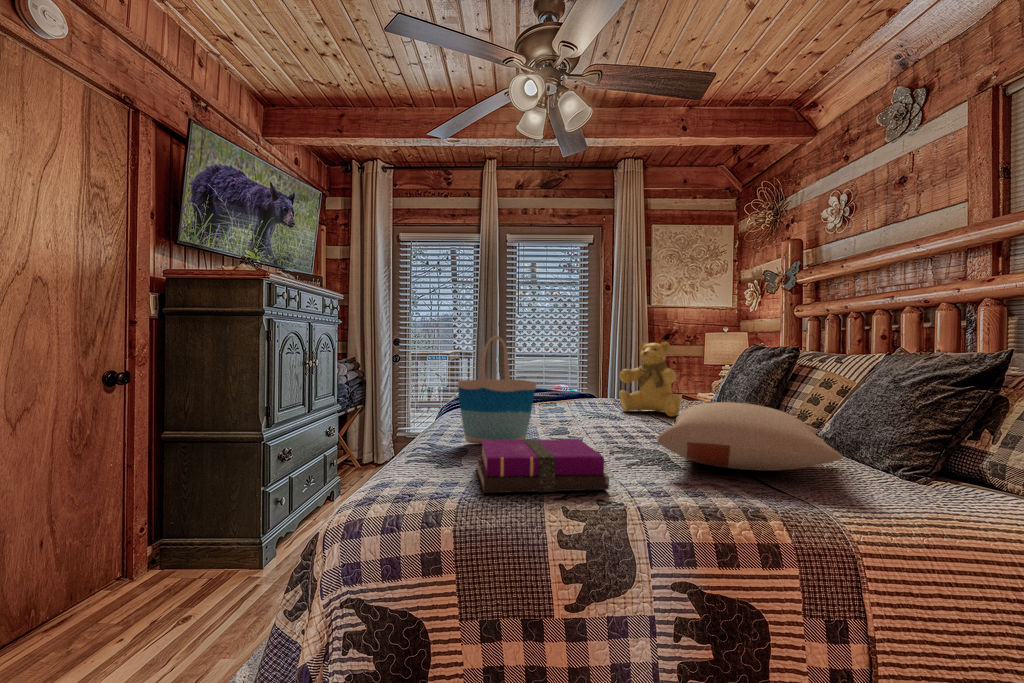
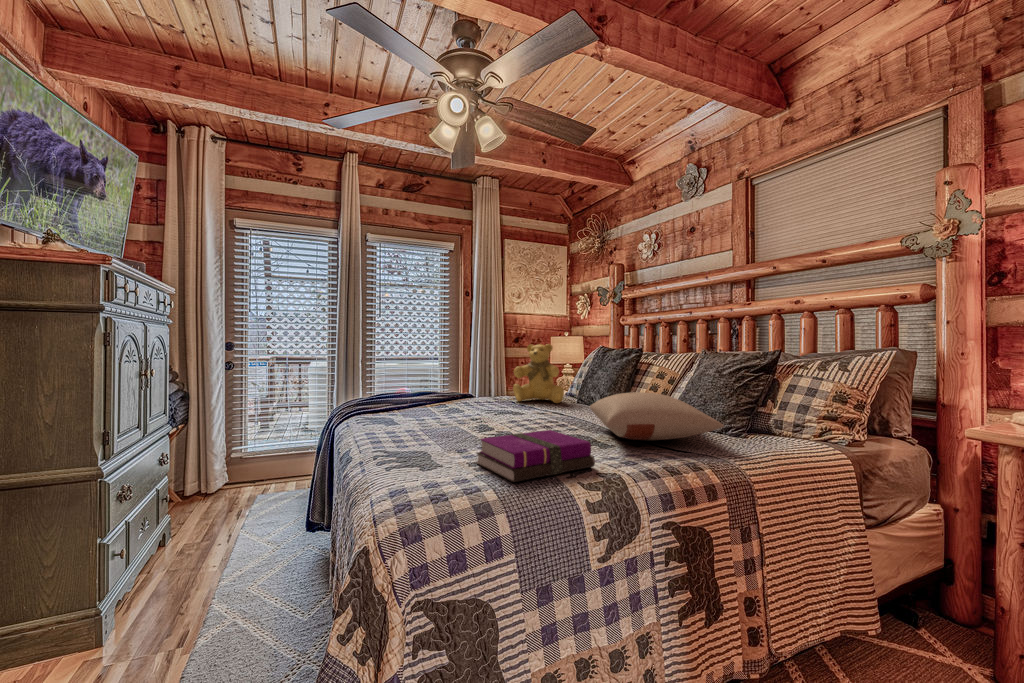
tote bag: present [458,336,537,444] -> none [427,346,492,442]

